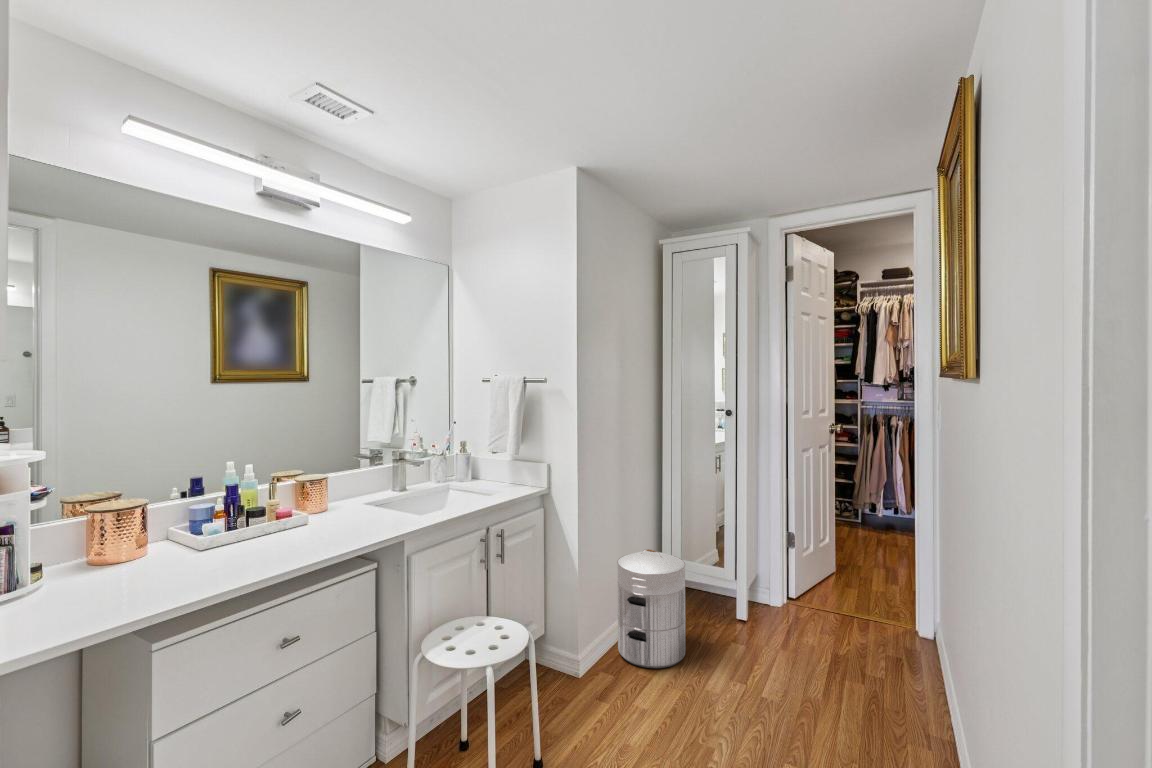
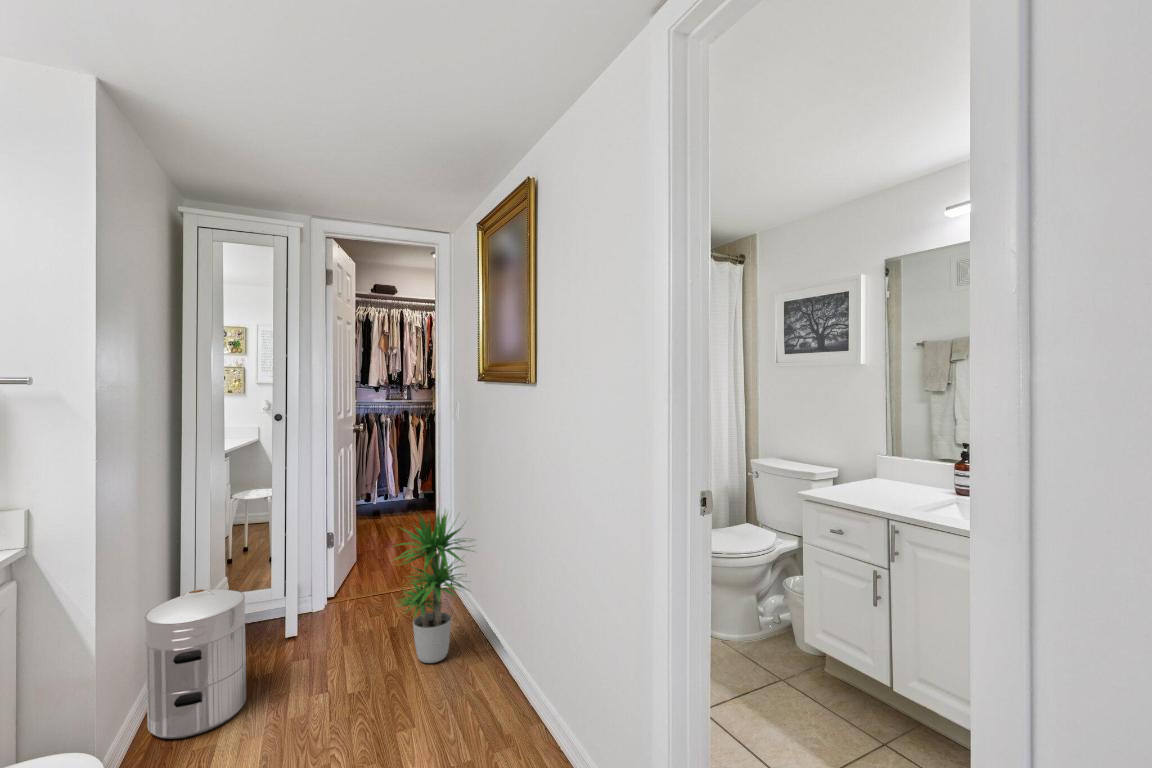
potted plant: none [815,528,938,713] -> present [394,510,473,663]

